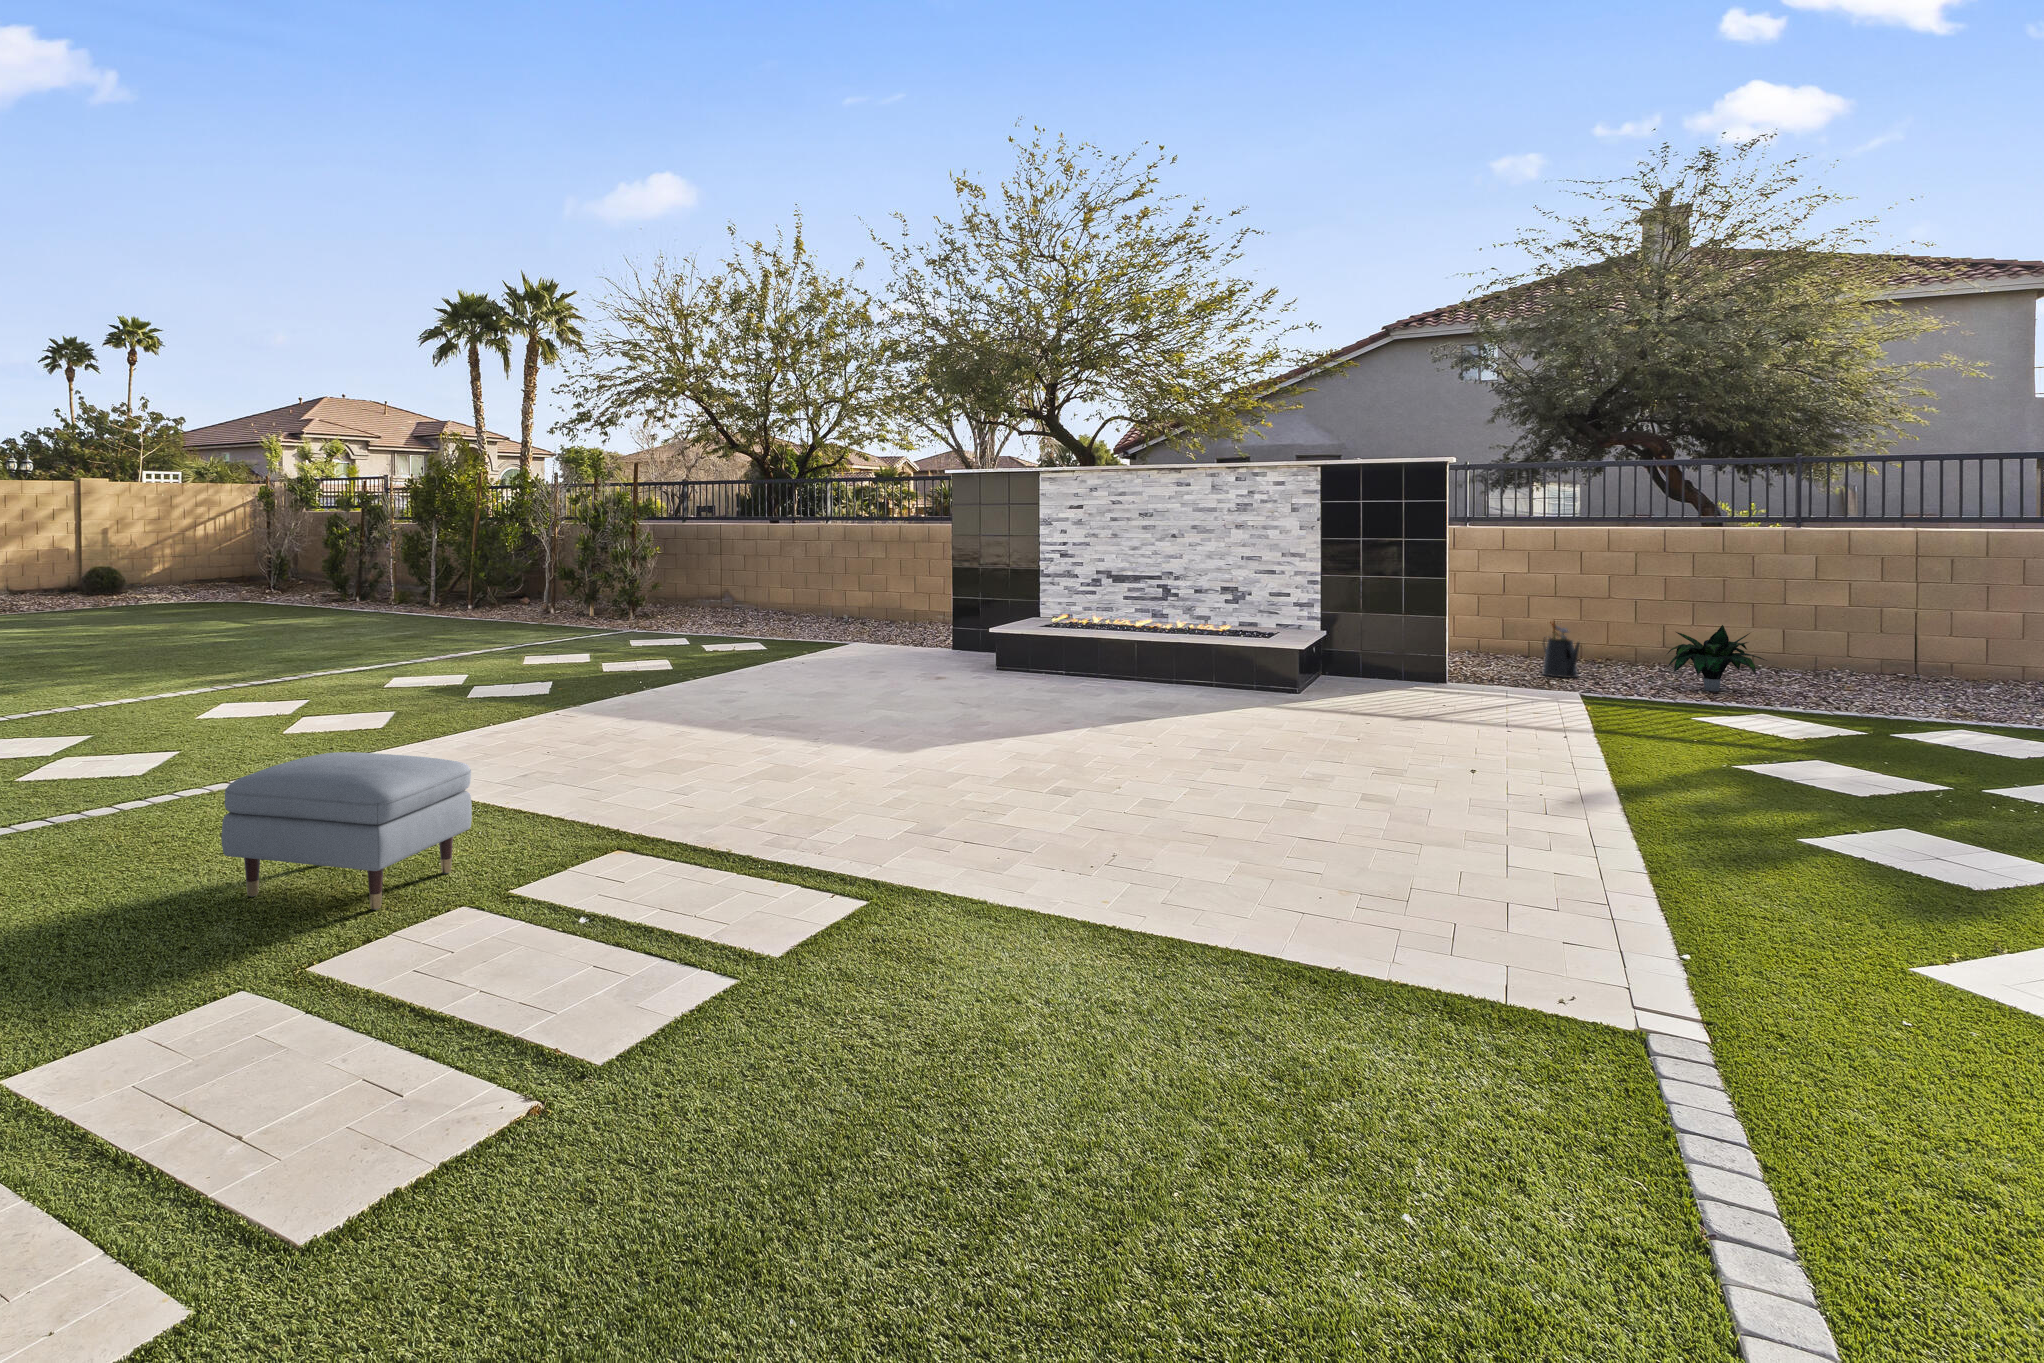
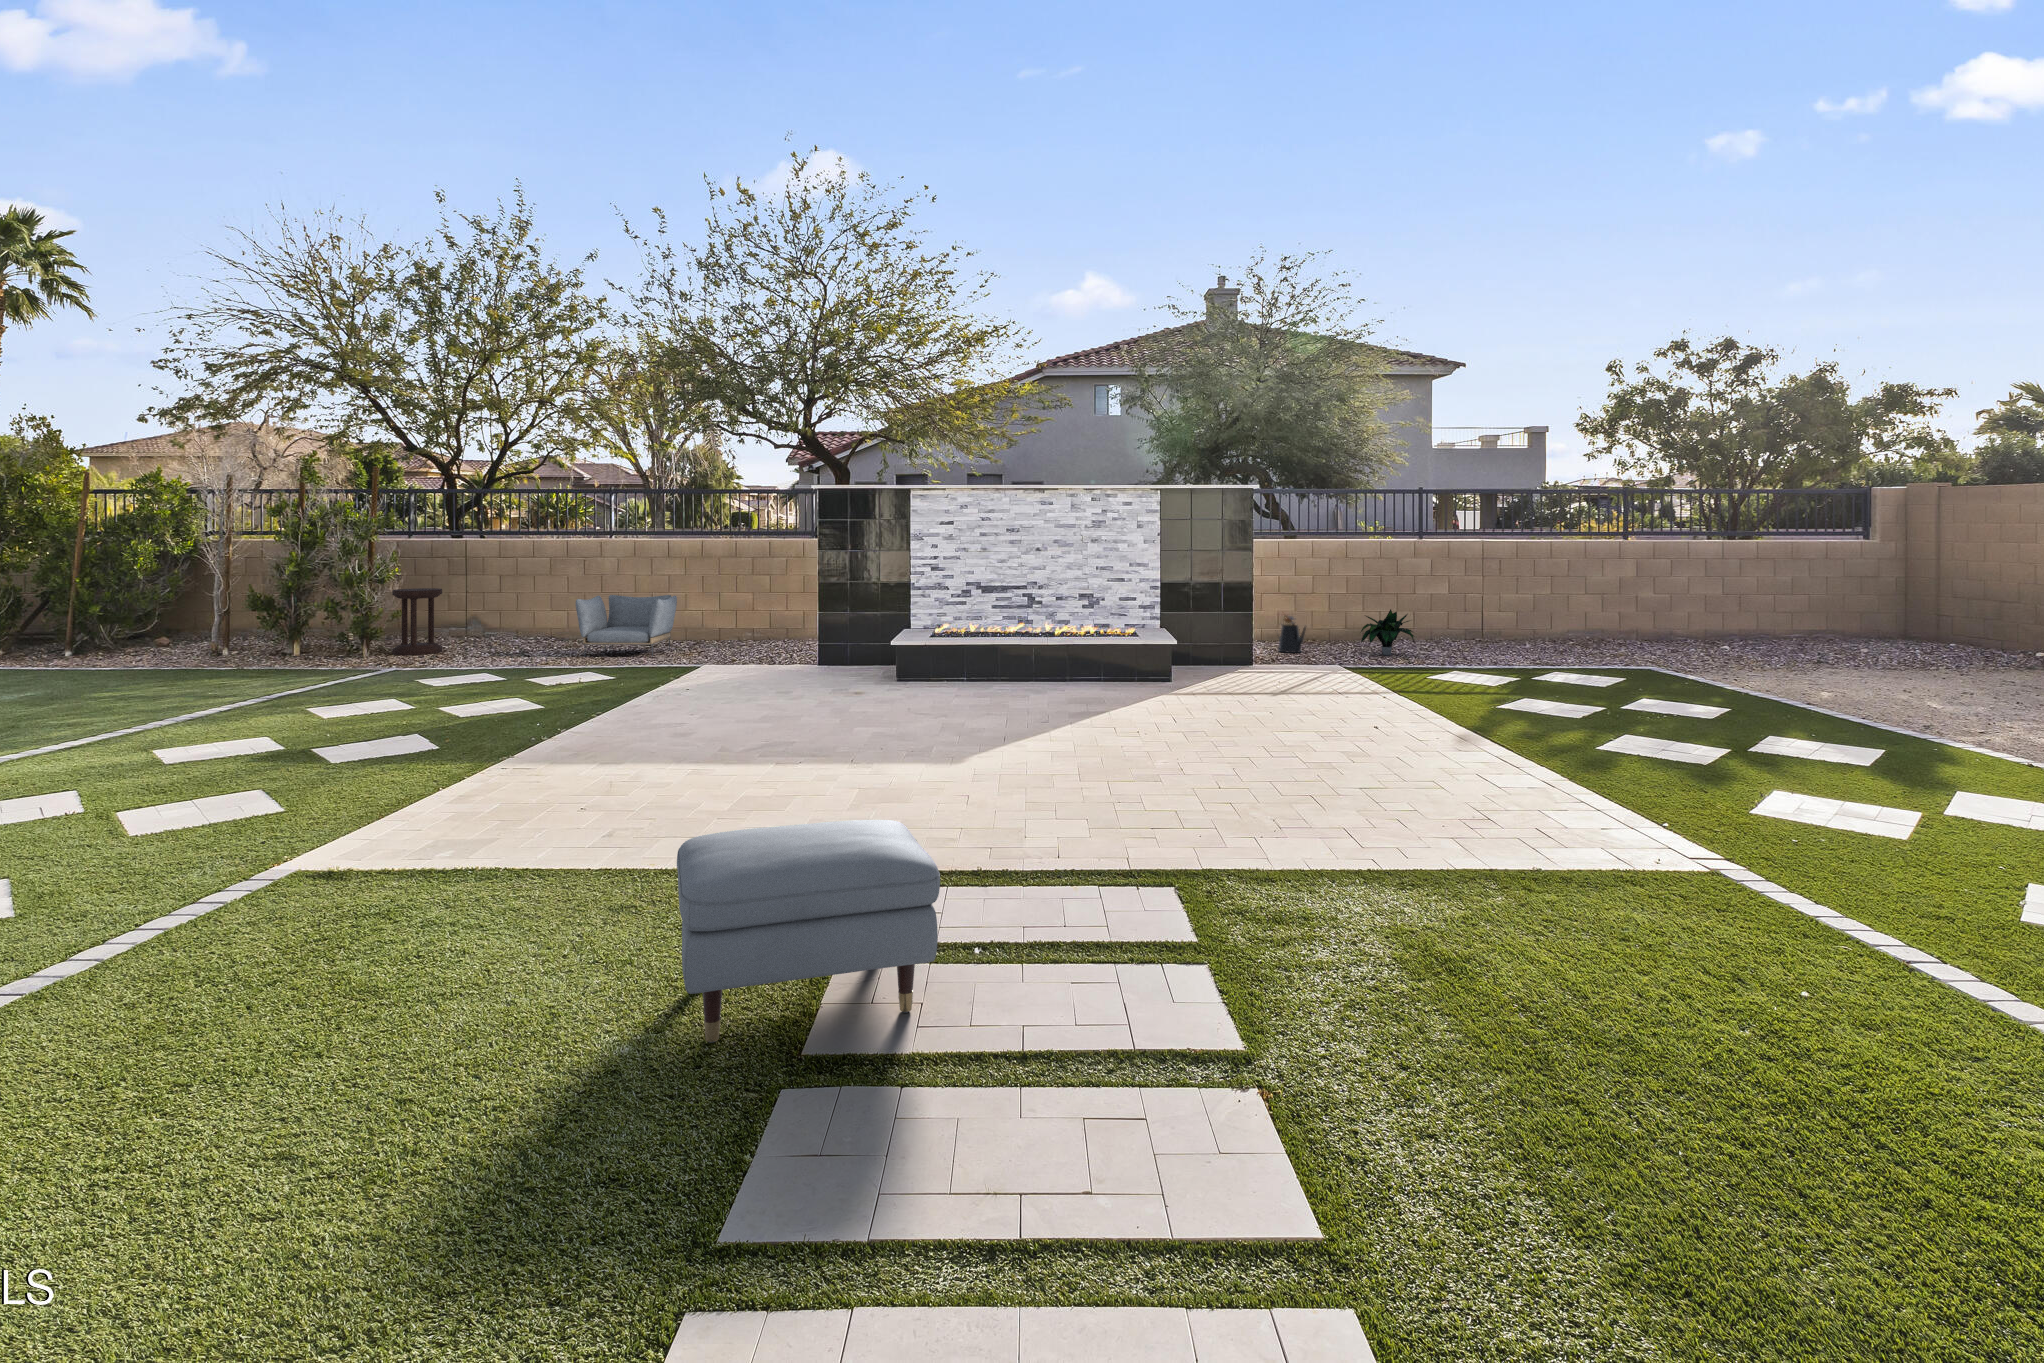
side table: none [669,566,706,621] -> present [392,588,442,655]
armchair: none [784,576,874,634] -> present [576,595,677,656]

